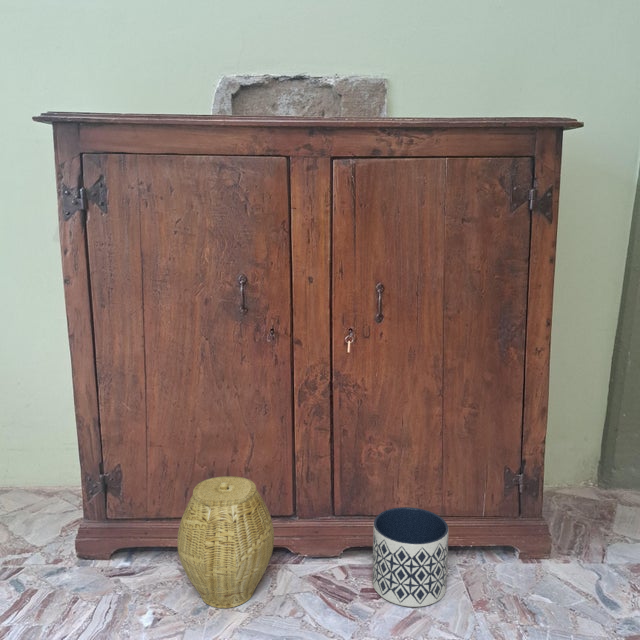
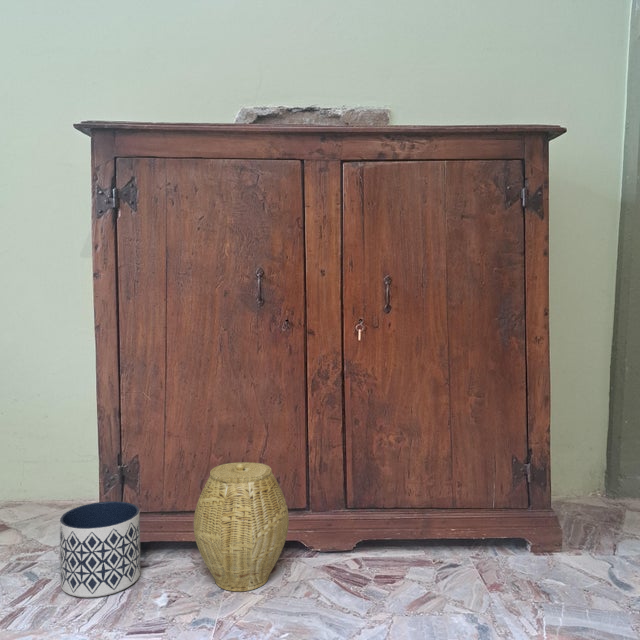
planter: present [372,507,449,607] -> present [60,501,140,598]

